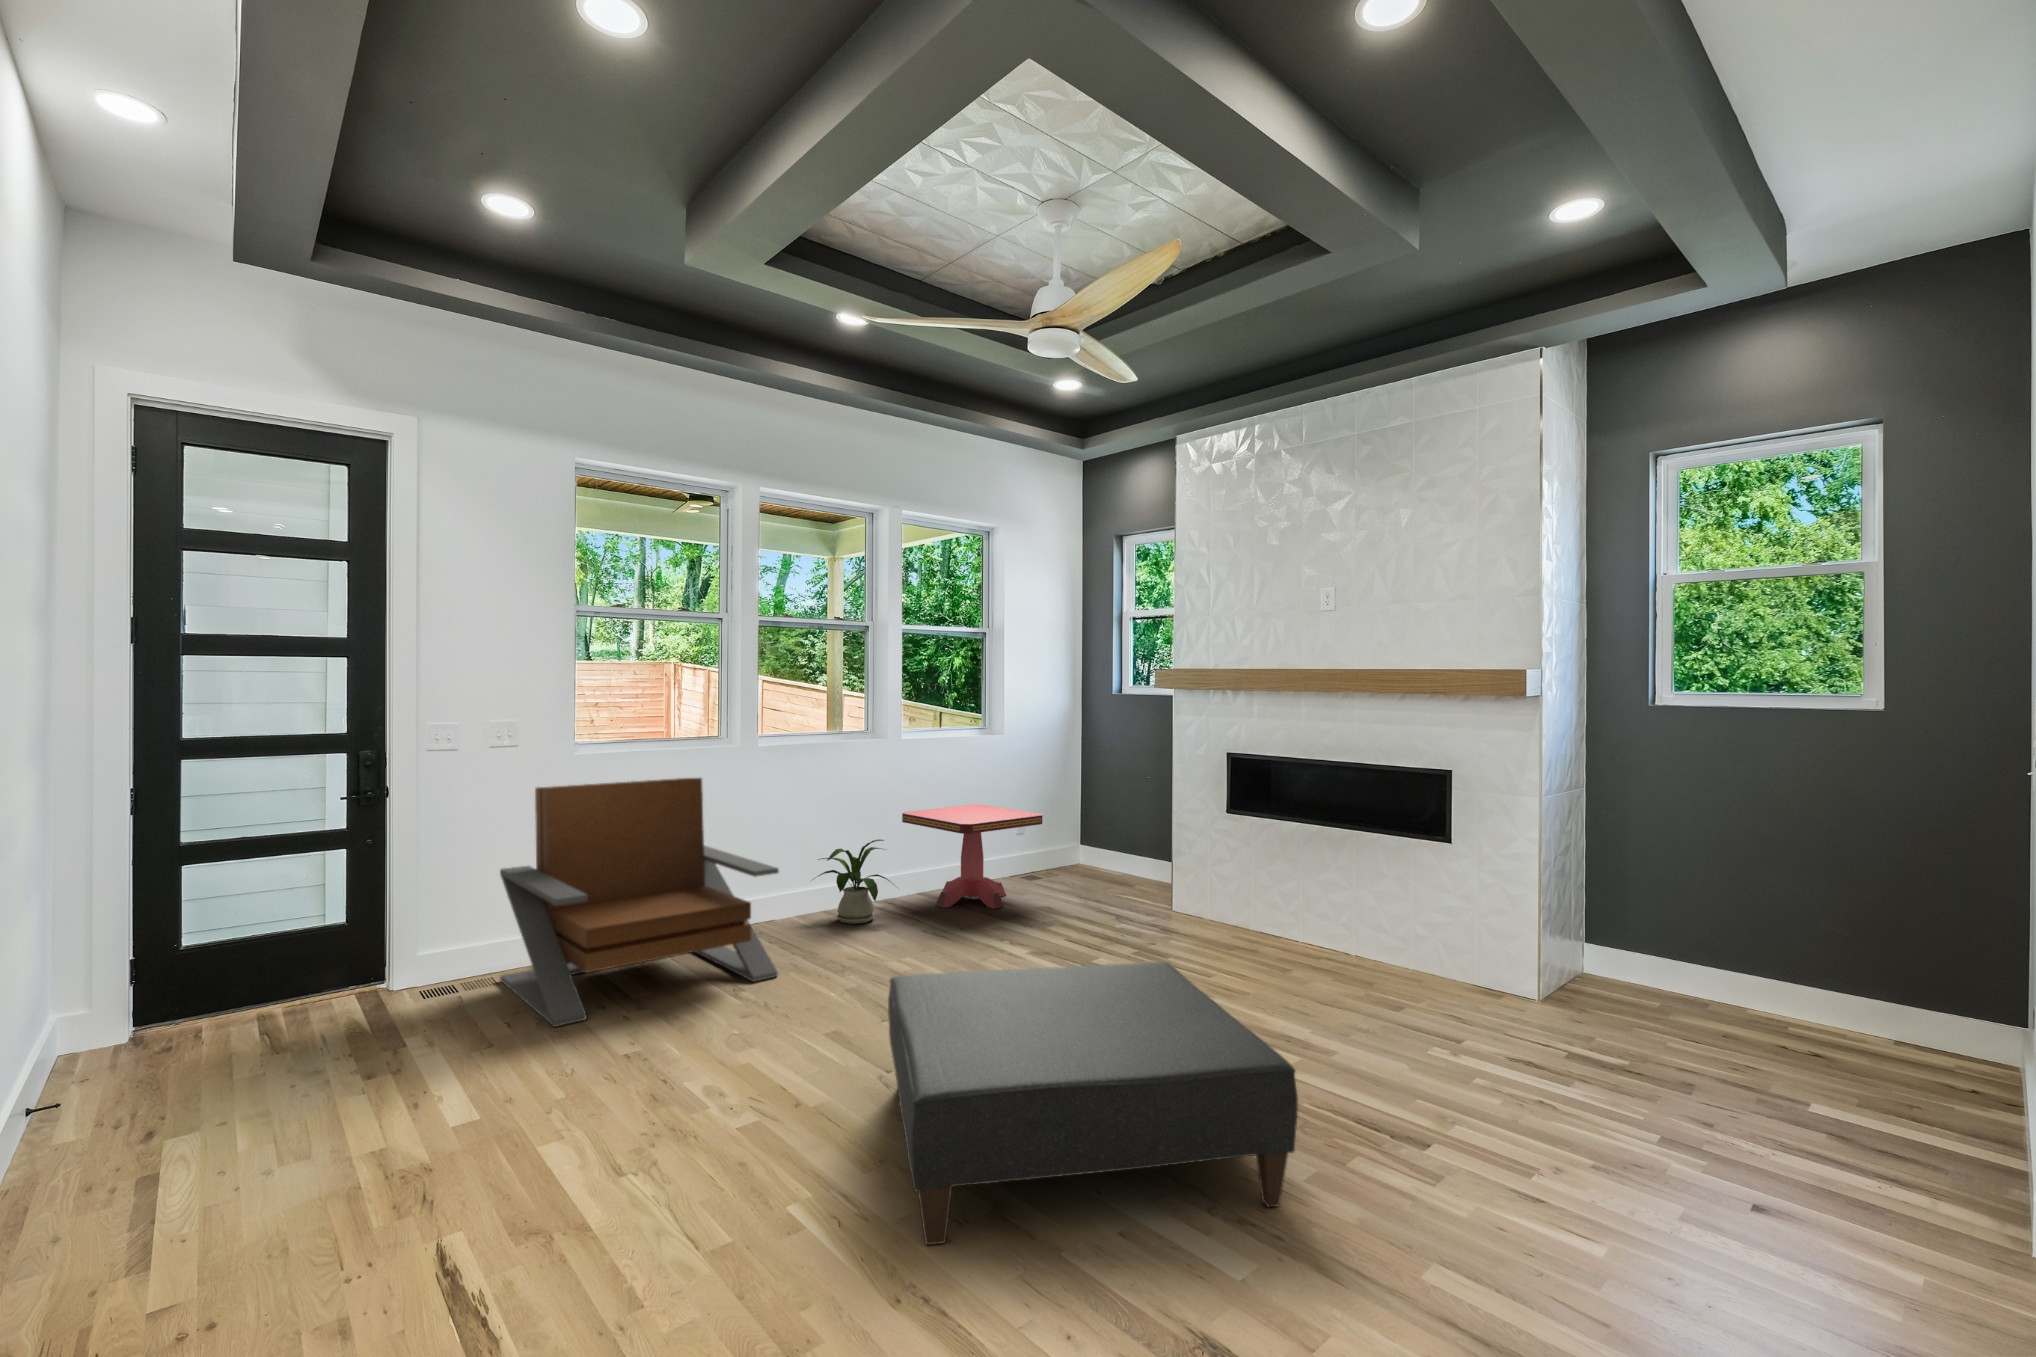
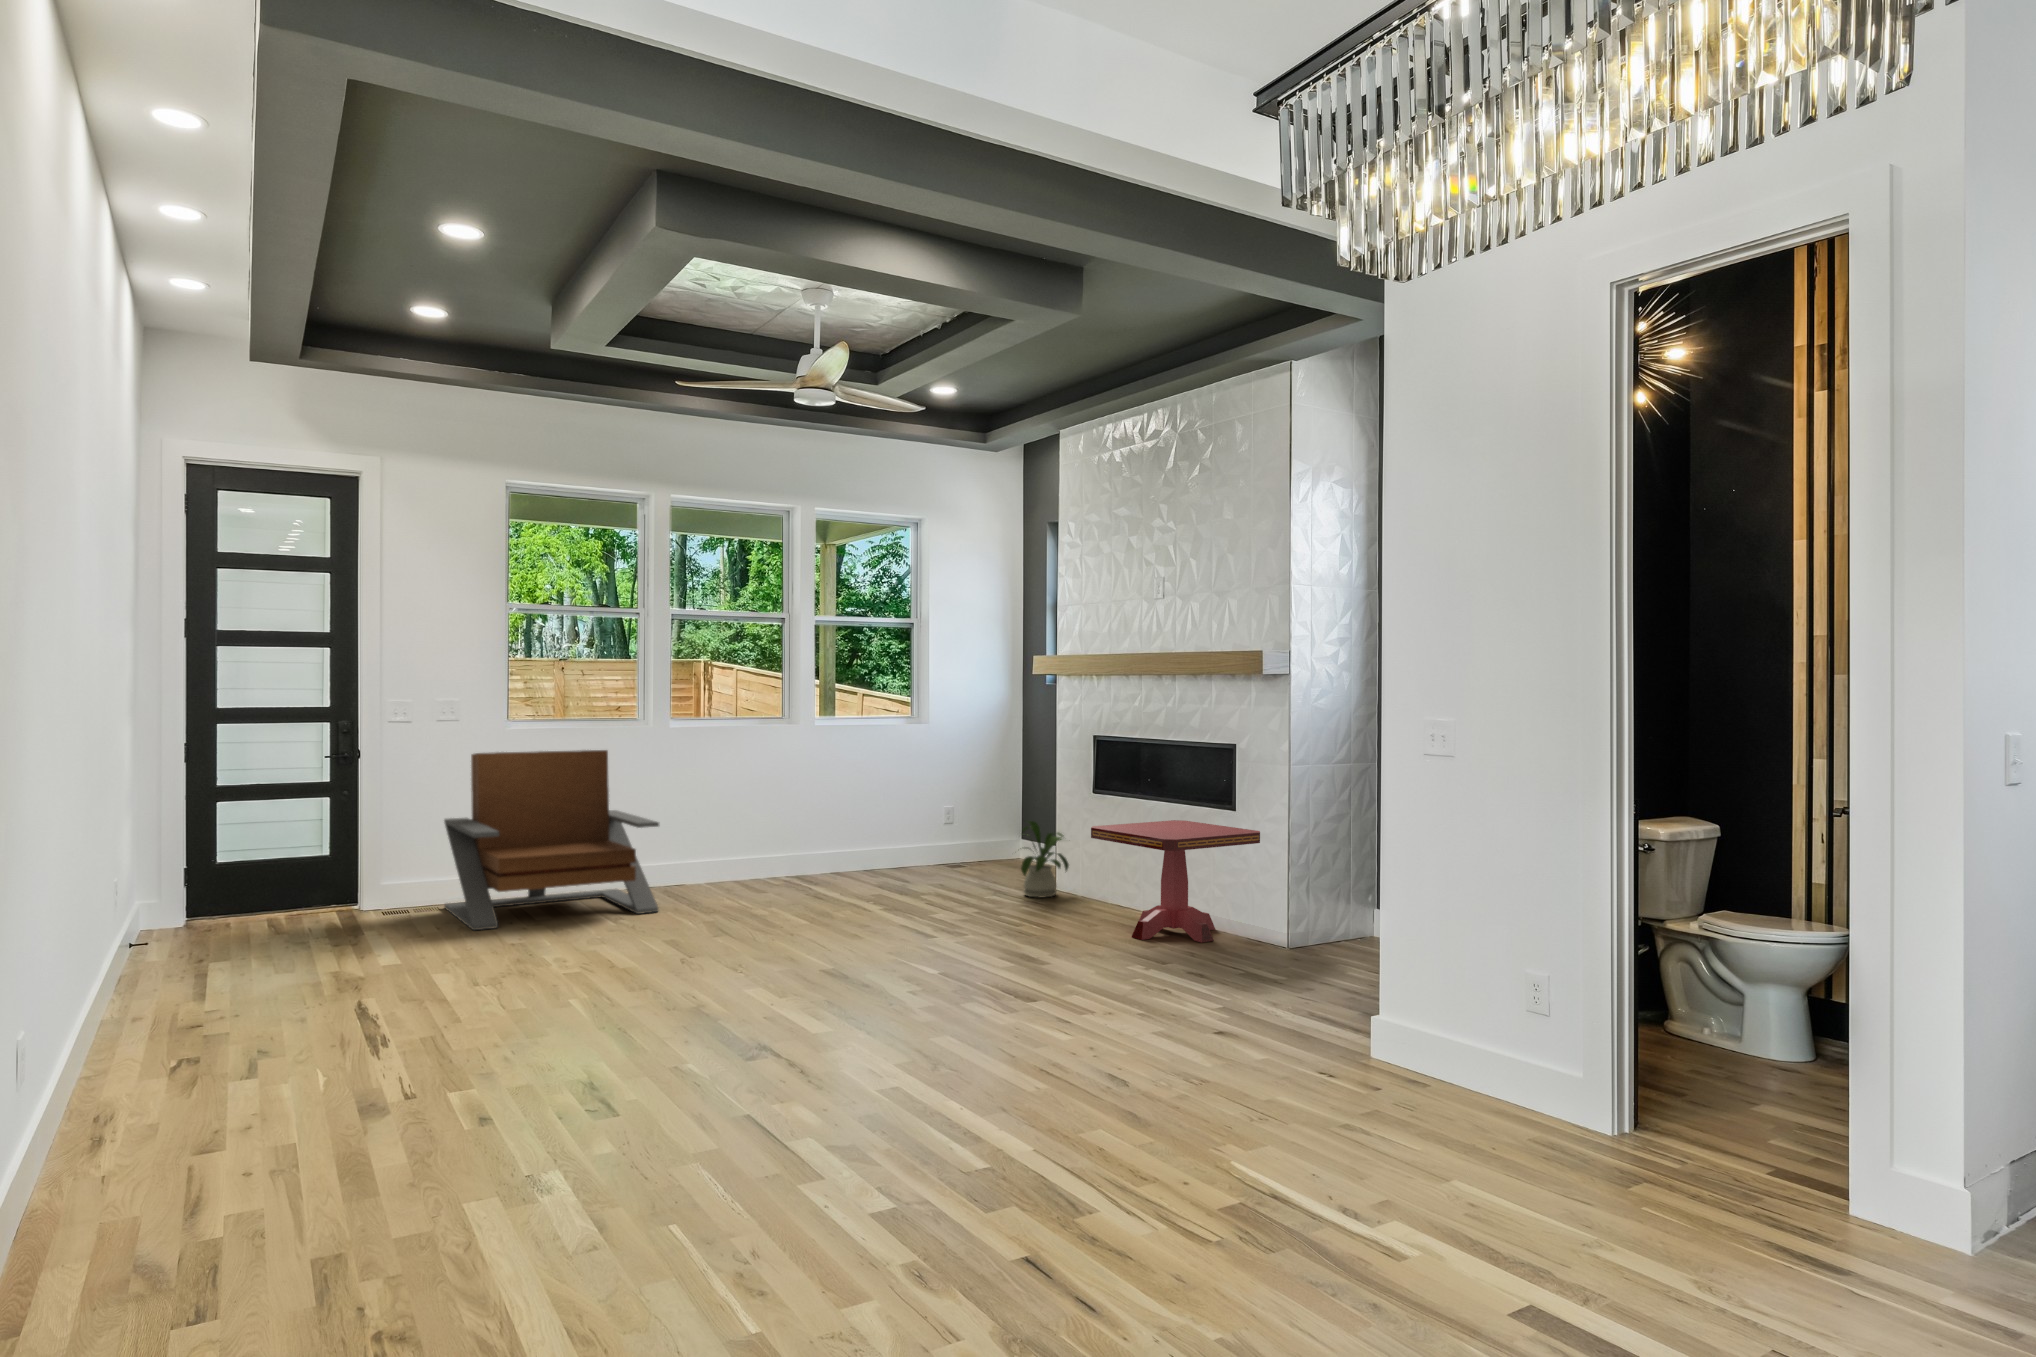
side table: present [902,804,1043,909] -> present [1091,820,1260,943]
house plant: present [814,839,889,924] -> present [1021,821,1069,898]
ottoman: present [888,962,1298,1245] -> none [642,882,913,1018]

